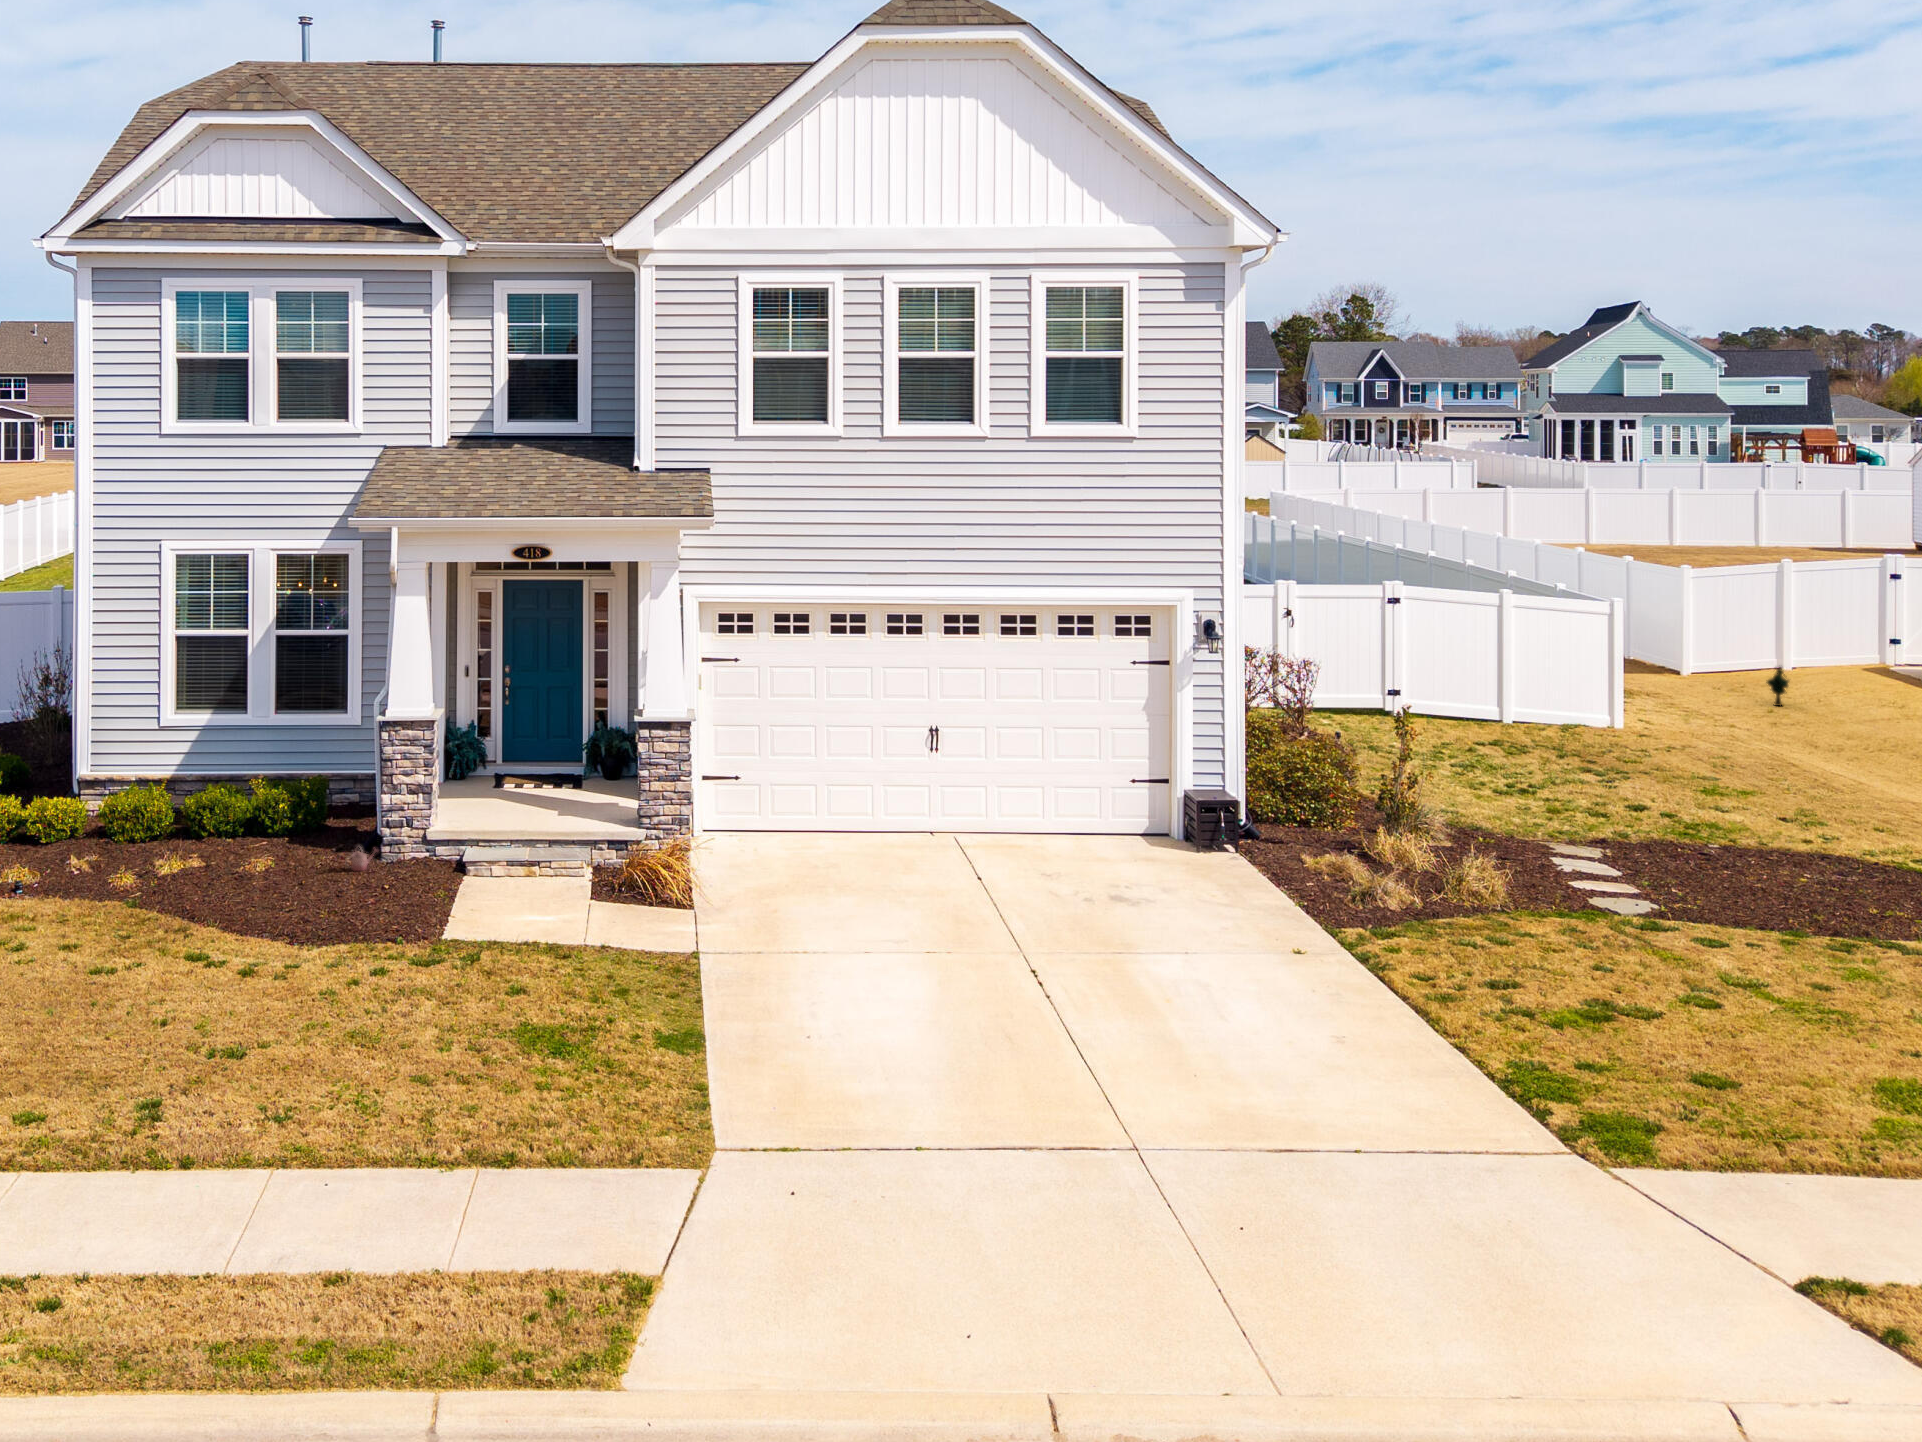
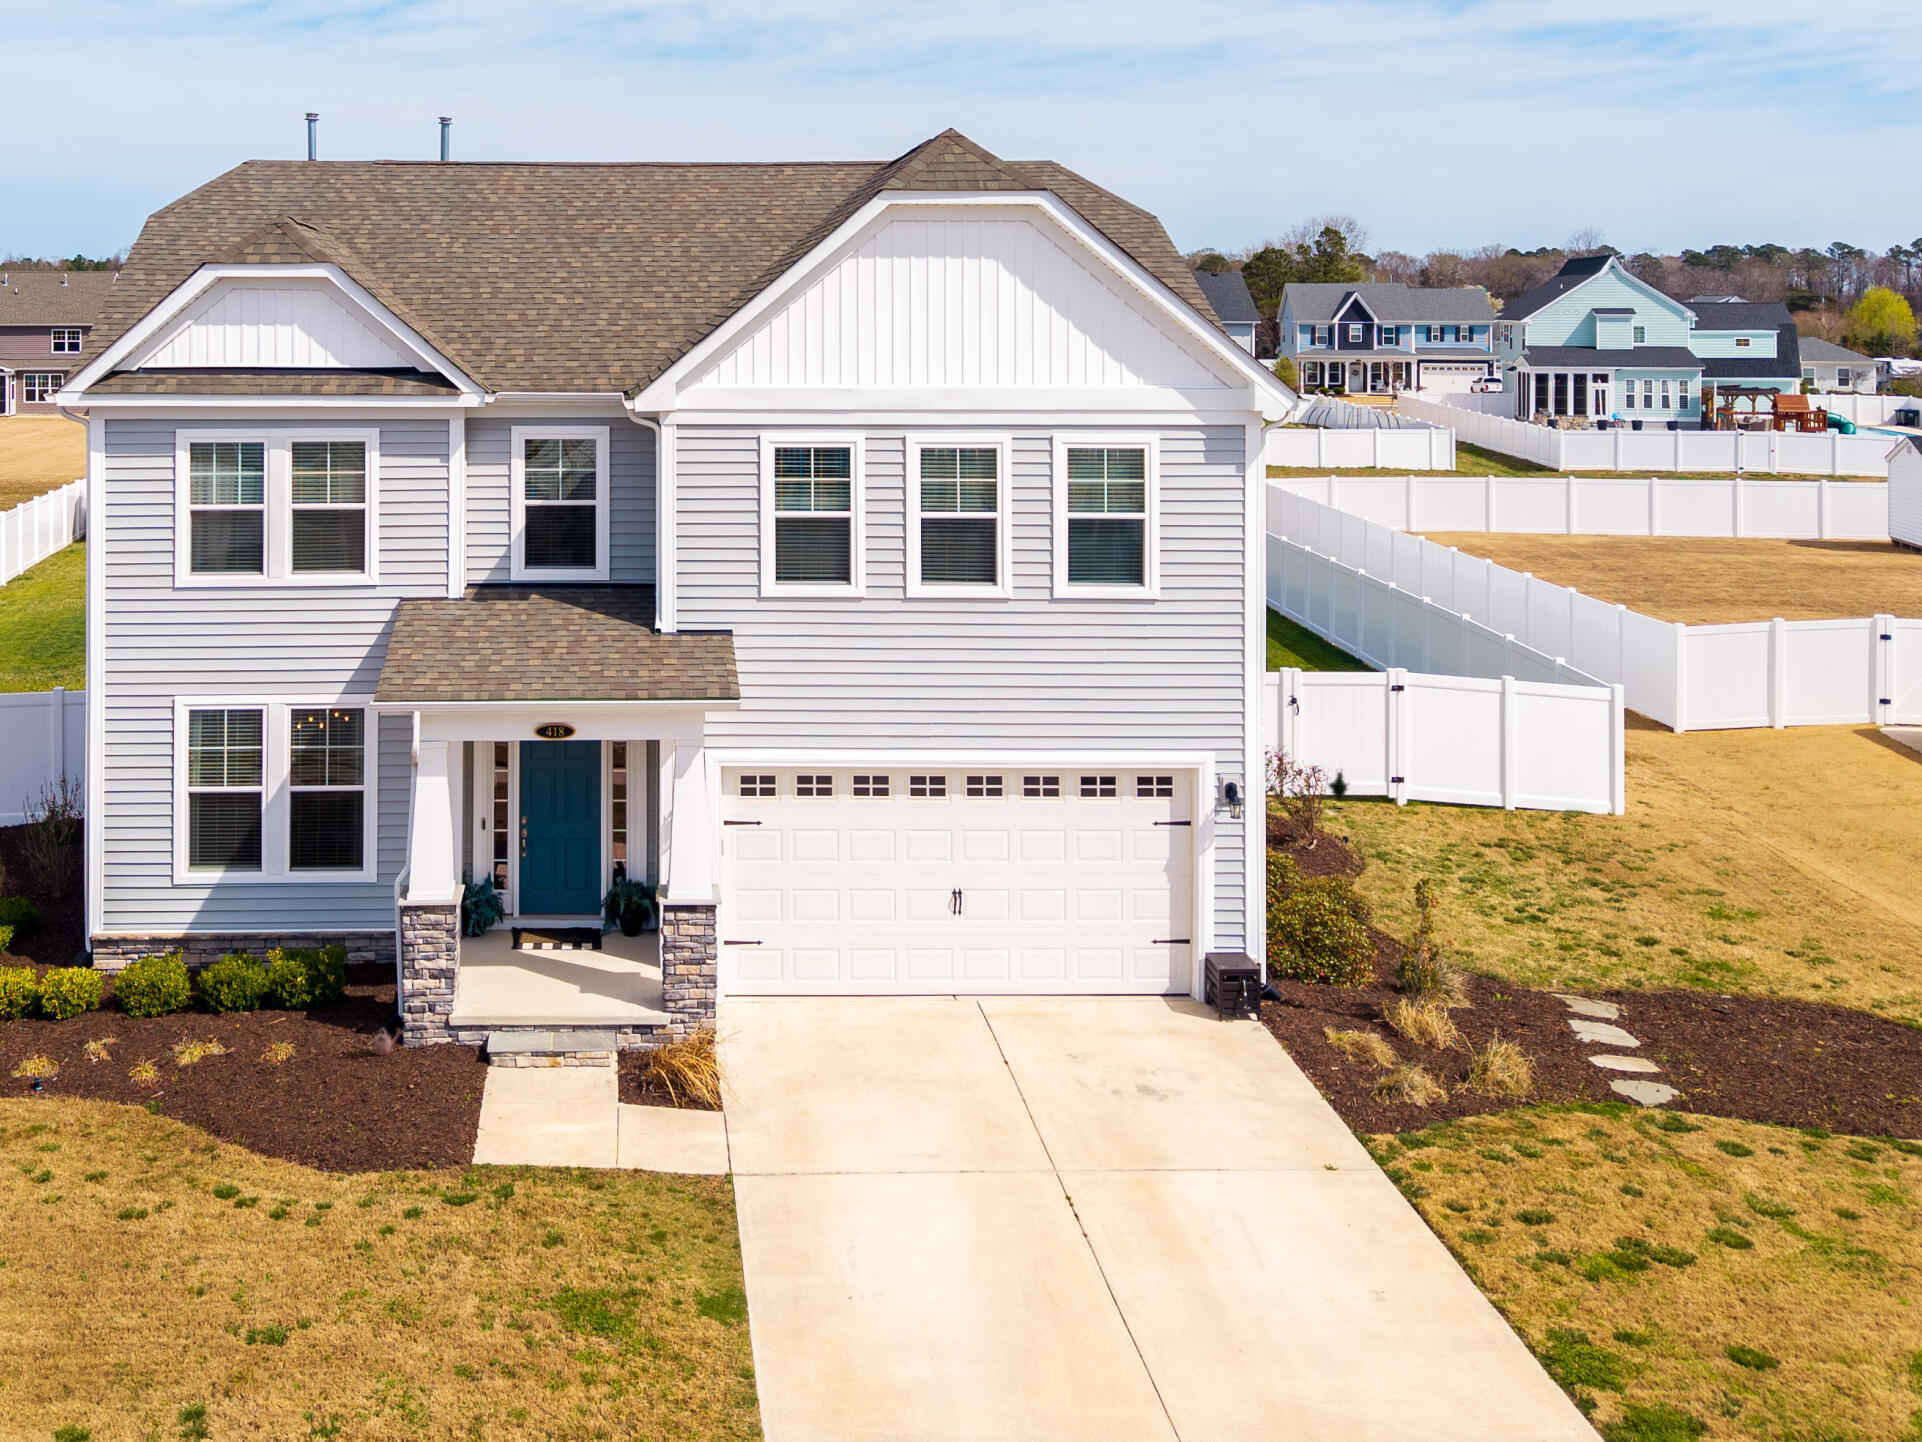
decorative plant: present [1766,667,1789,706] -> present [1328,769,1349,809]

